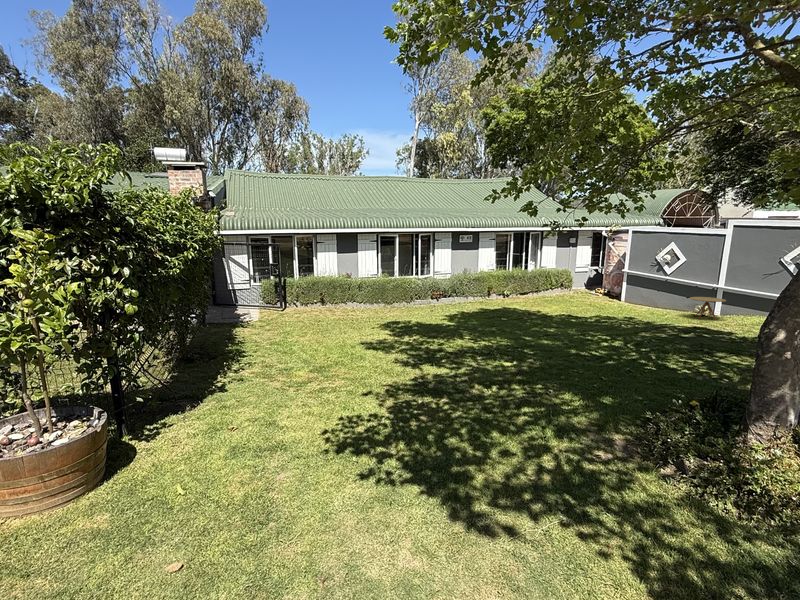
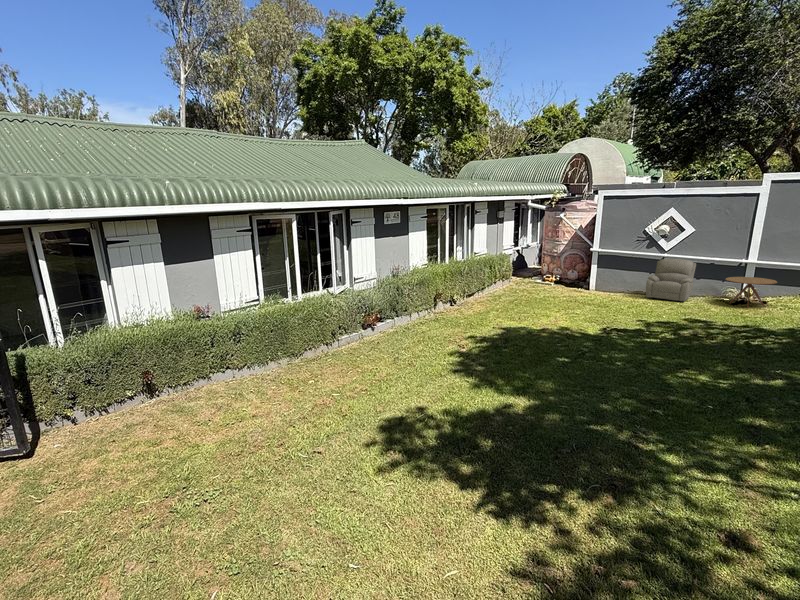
chair: none [642,281,686,312] -> present [646,259,696,301]

